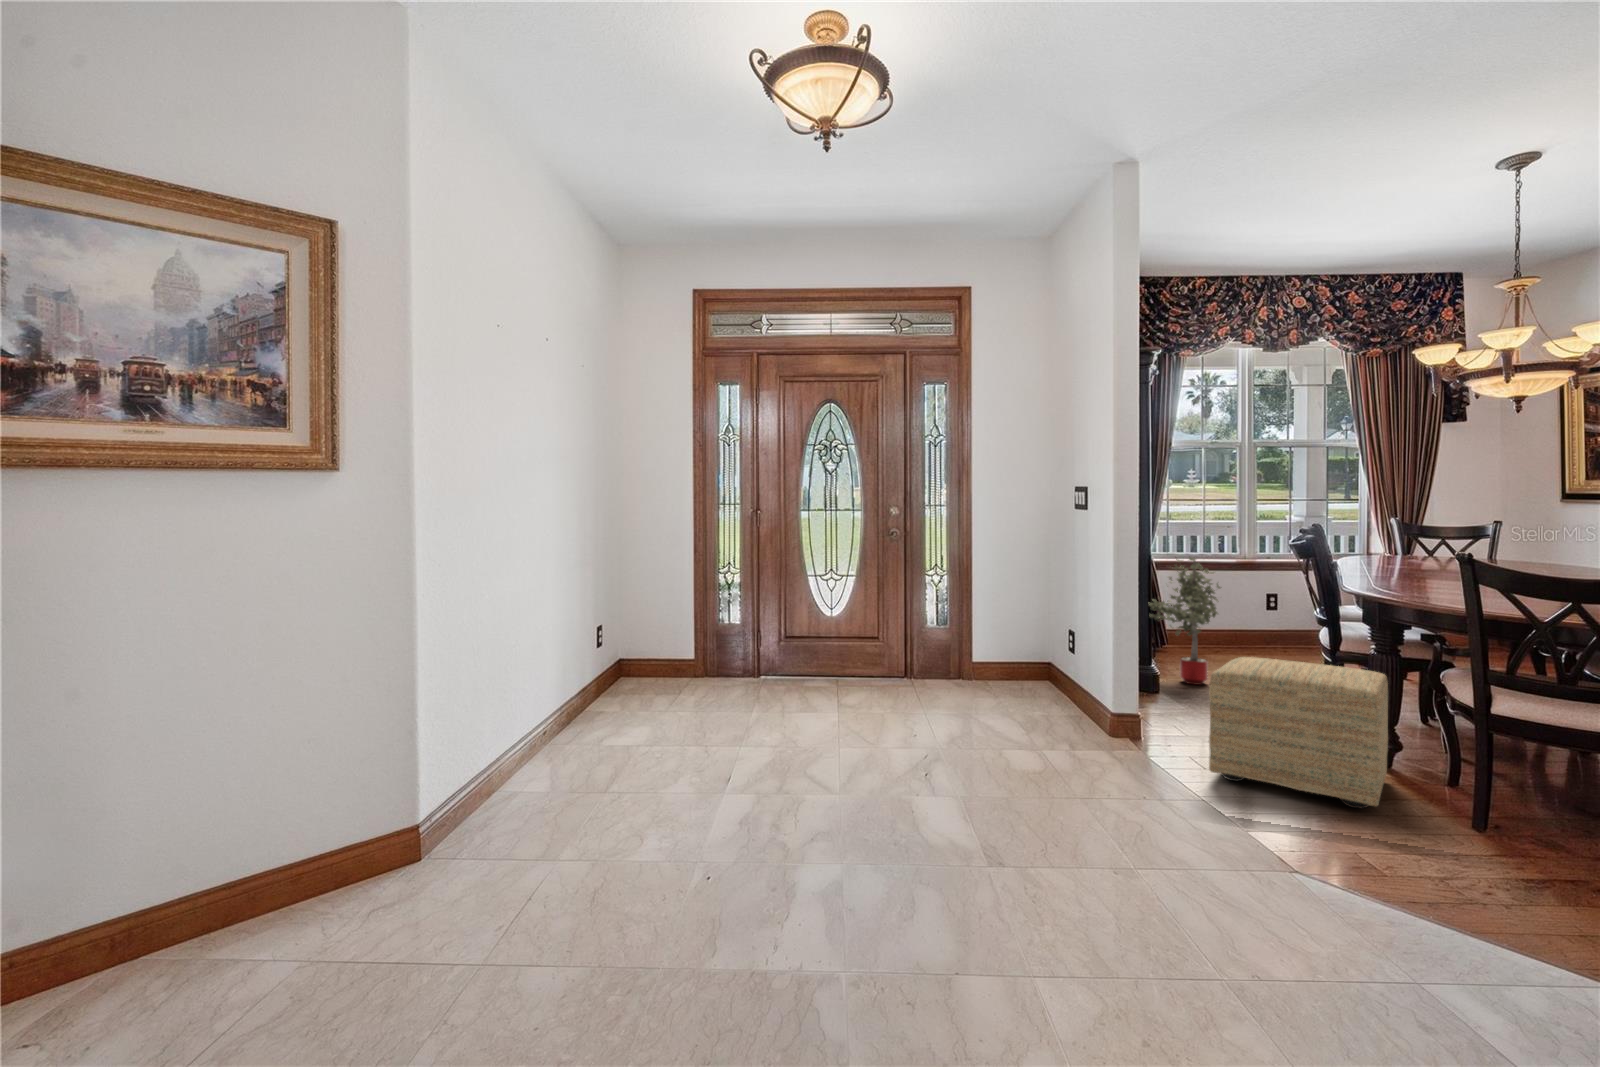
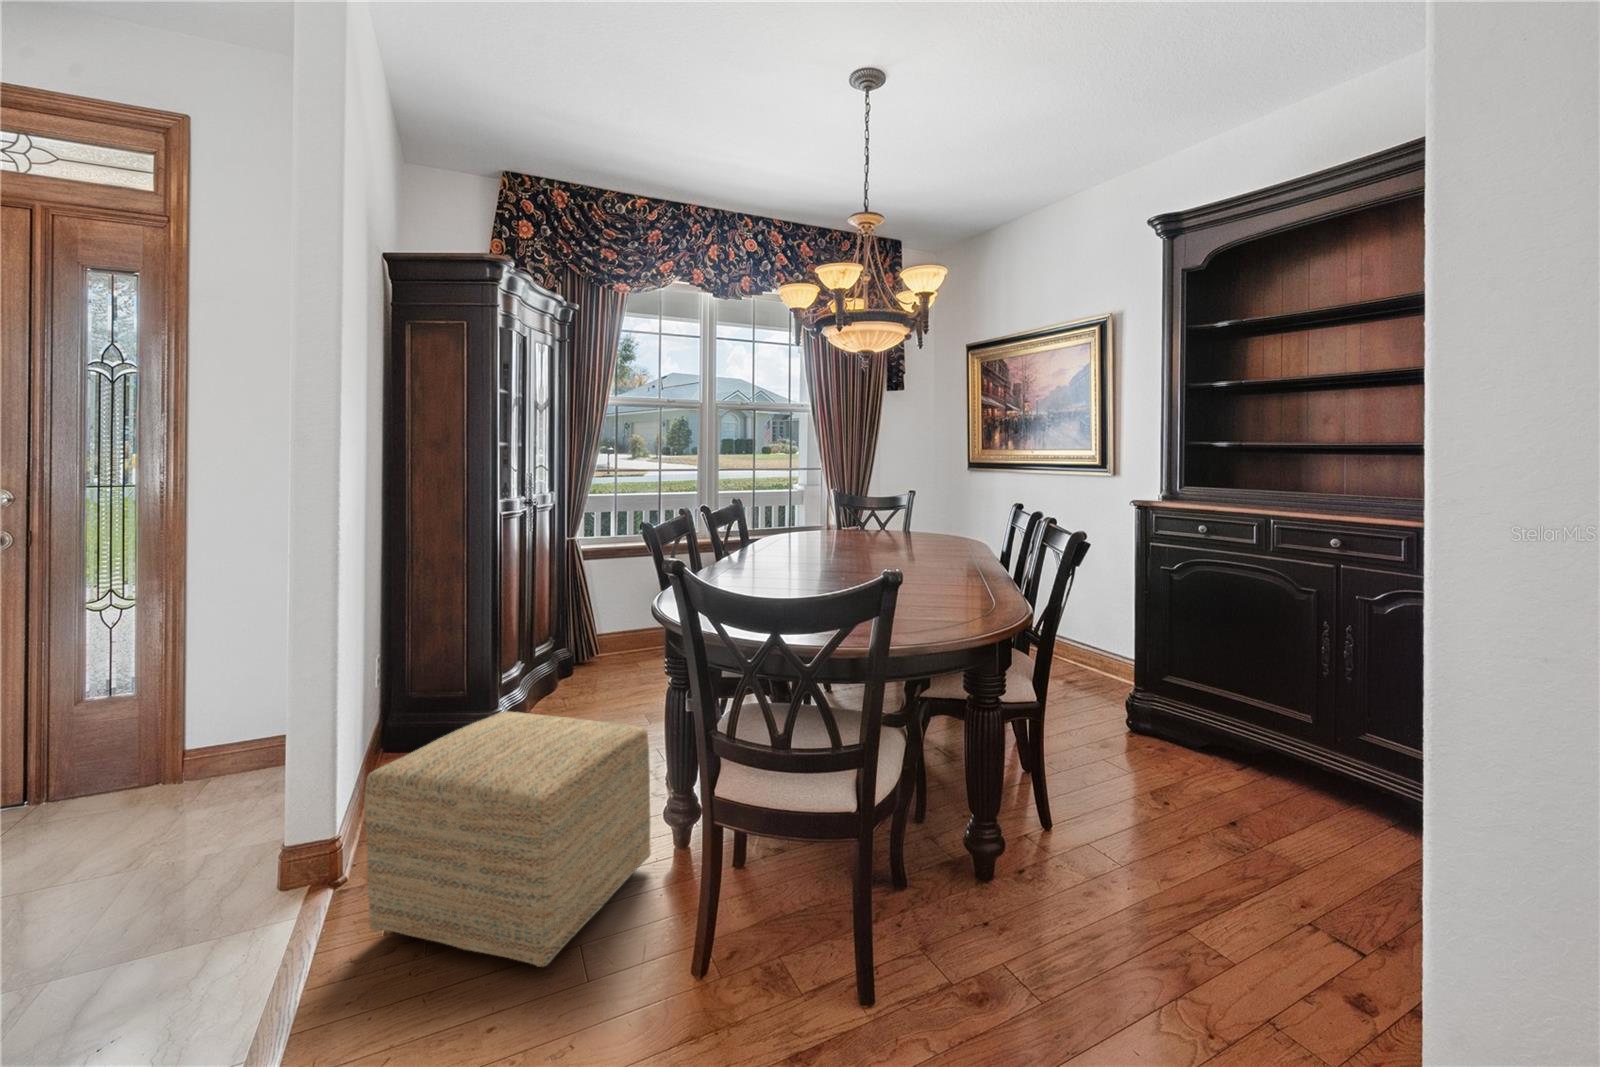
potted tree: present [1150,557,1221,685] -> none [548,542,633,700]

